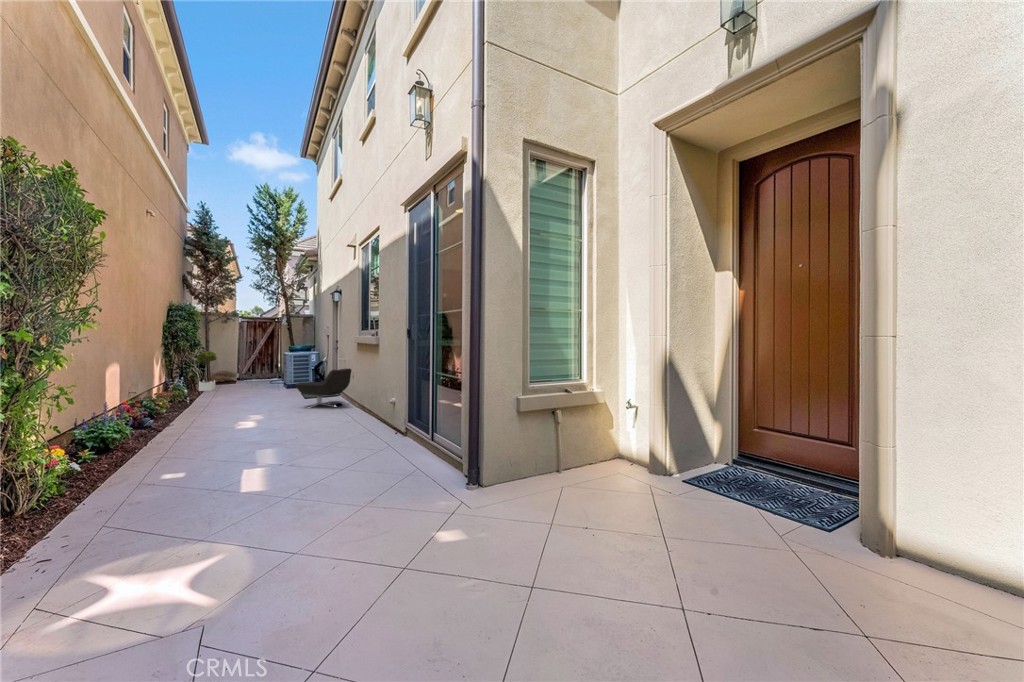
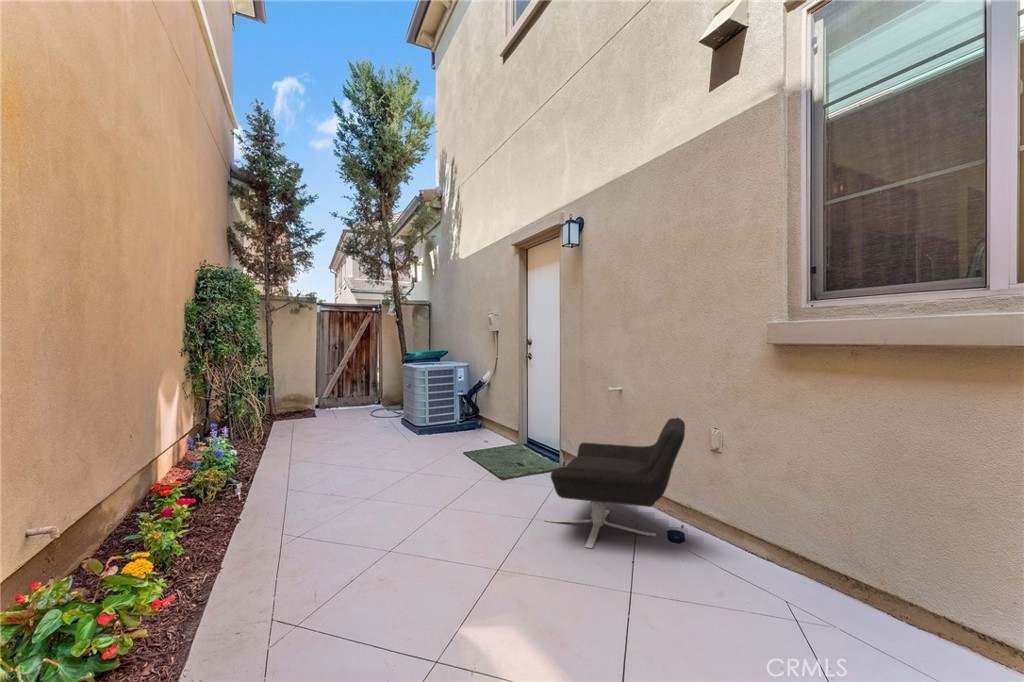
potted tree: present [197,351,217,391] -> none [254,362,291,443]

